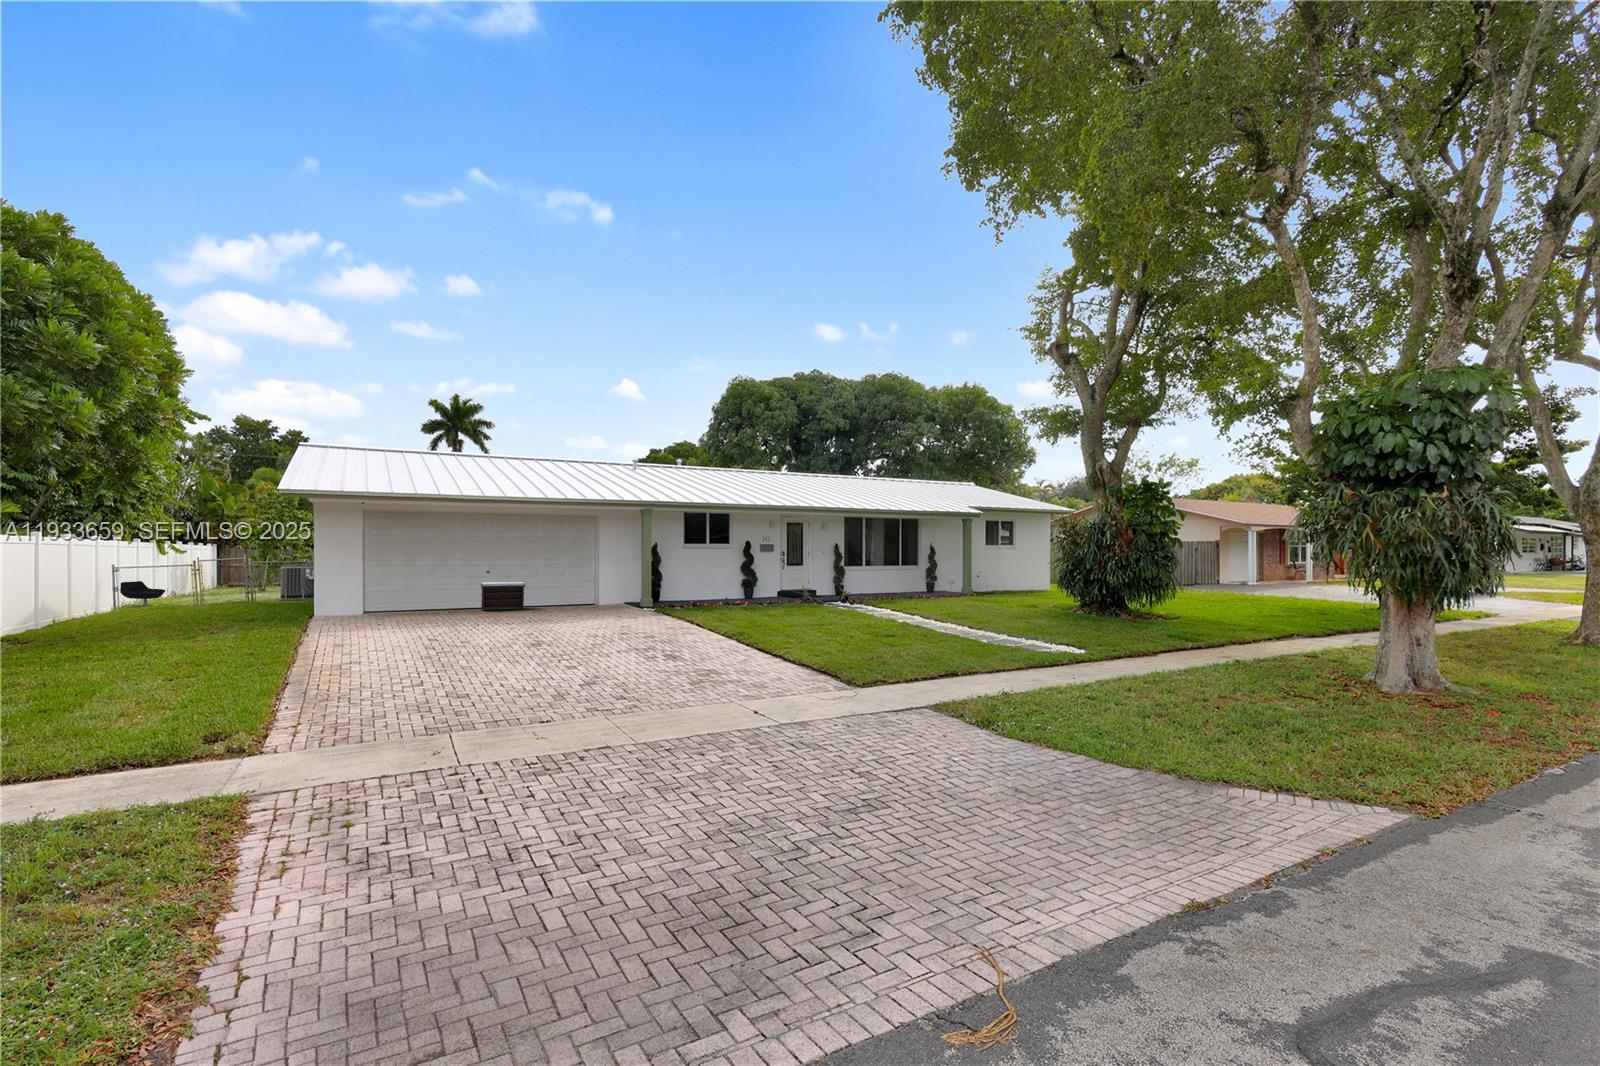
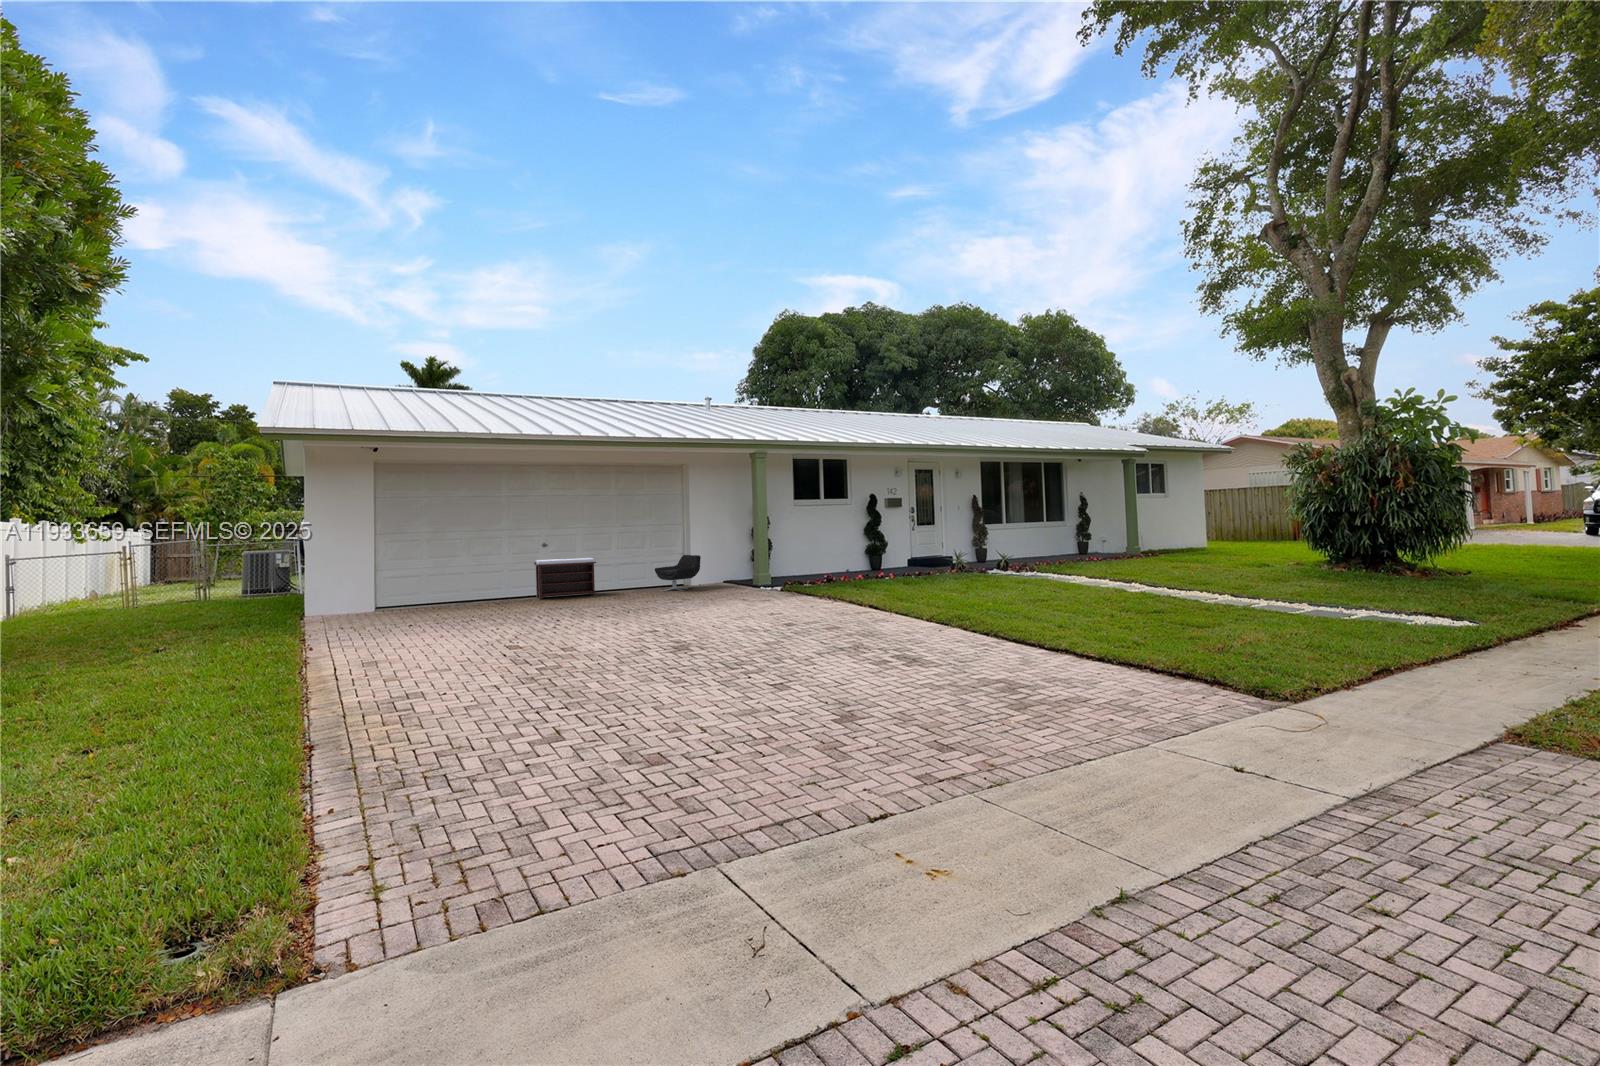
lounge chair: present [120,581,165,607] -> present [655,555,701,591]

